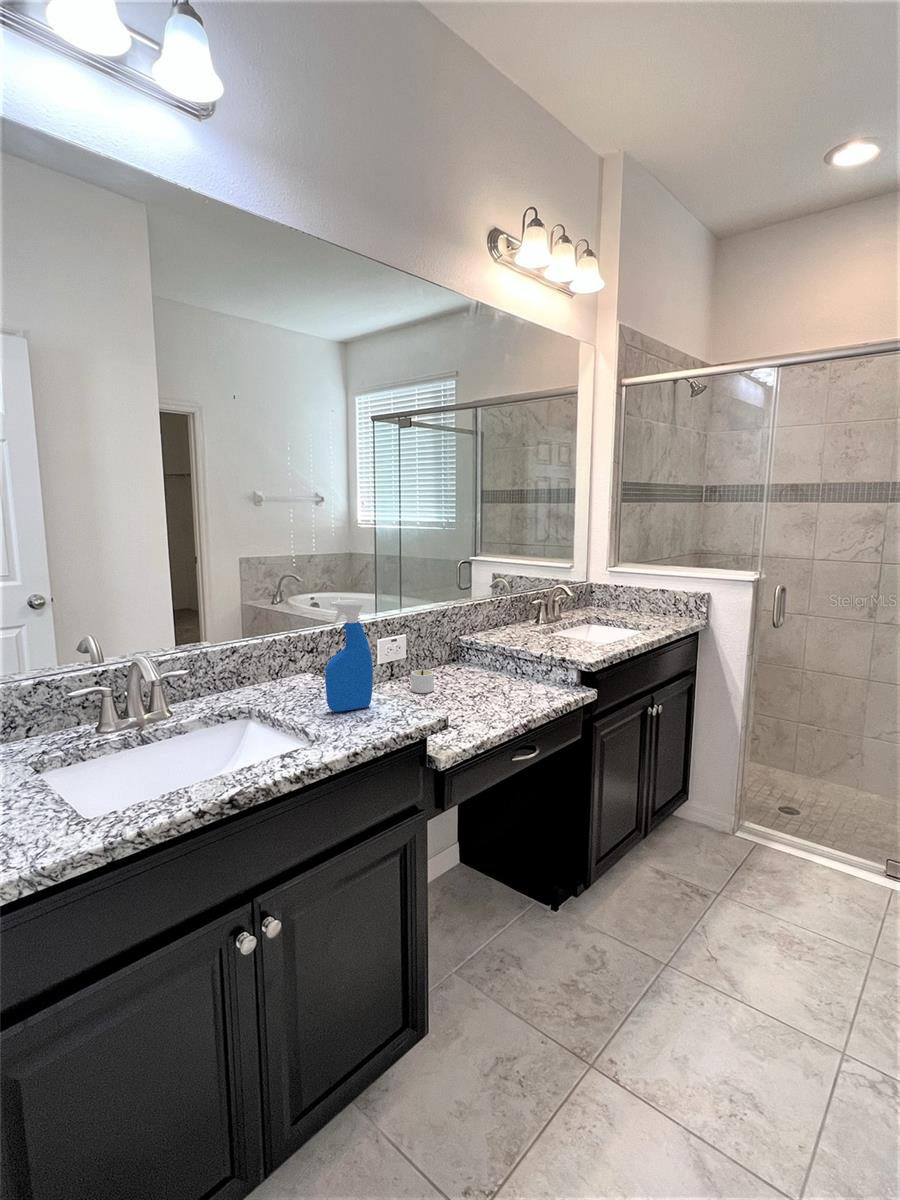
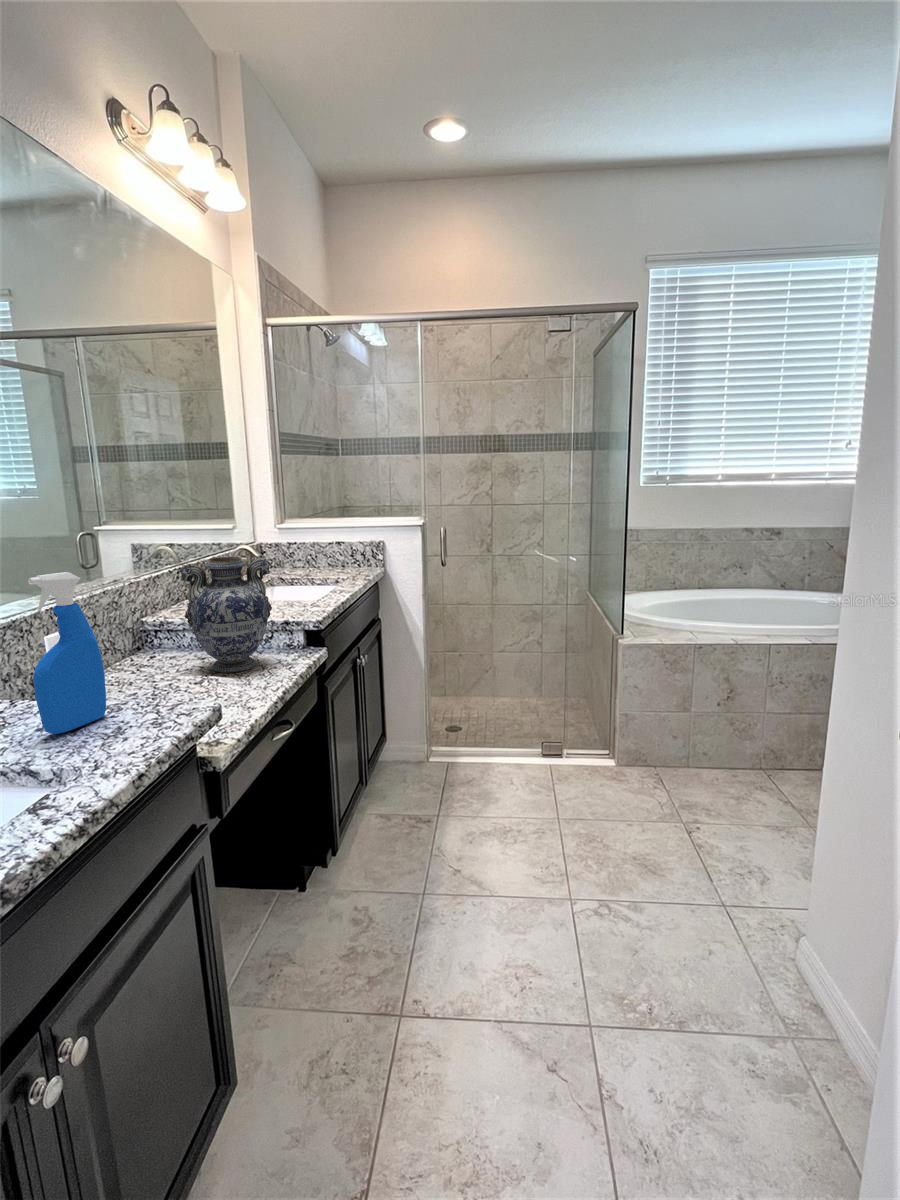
decorative vase: none [474,596,548,695] -> present [180,557,272,673]
candle: present [411,670,434,693] -> none [107,662,156,693]

